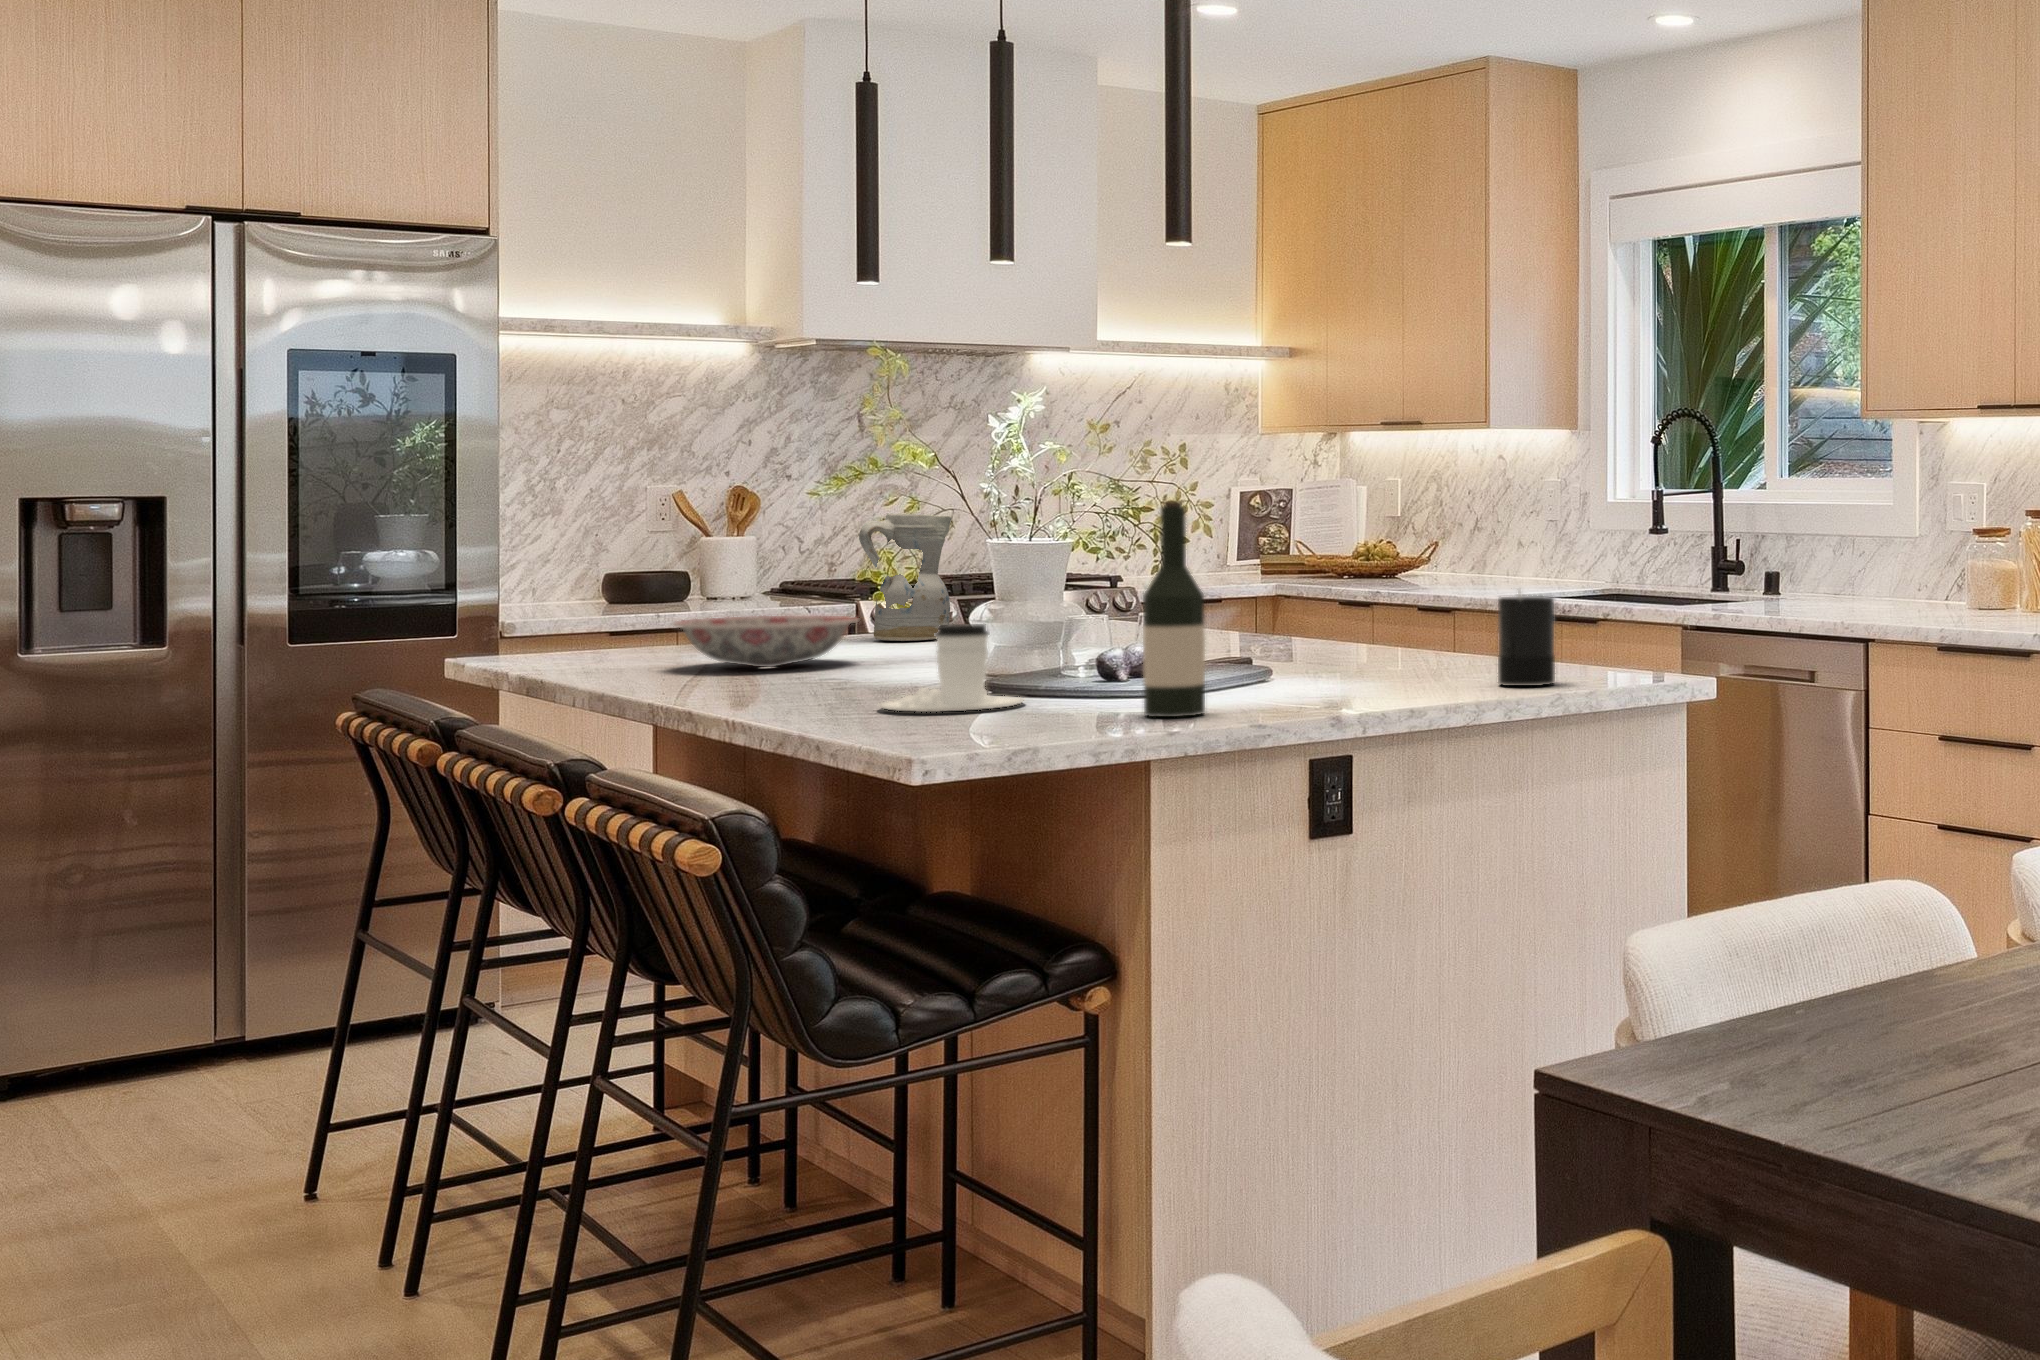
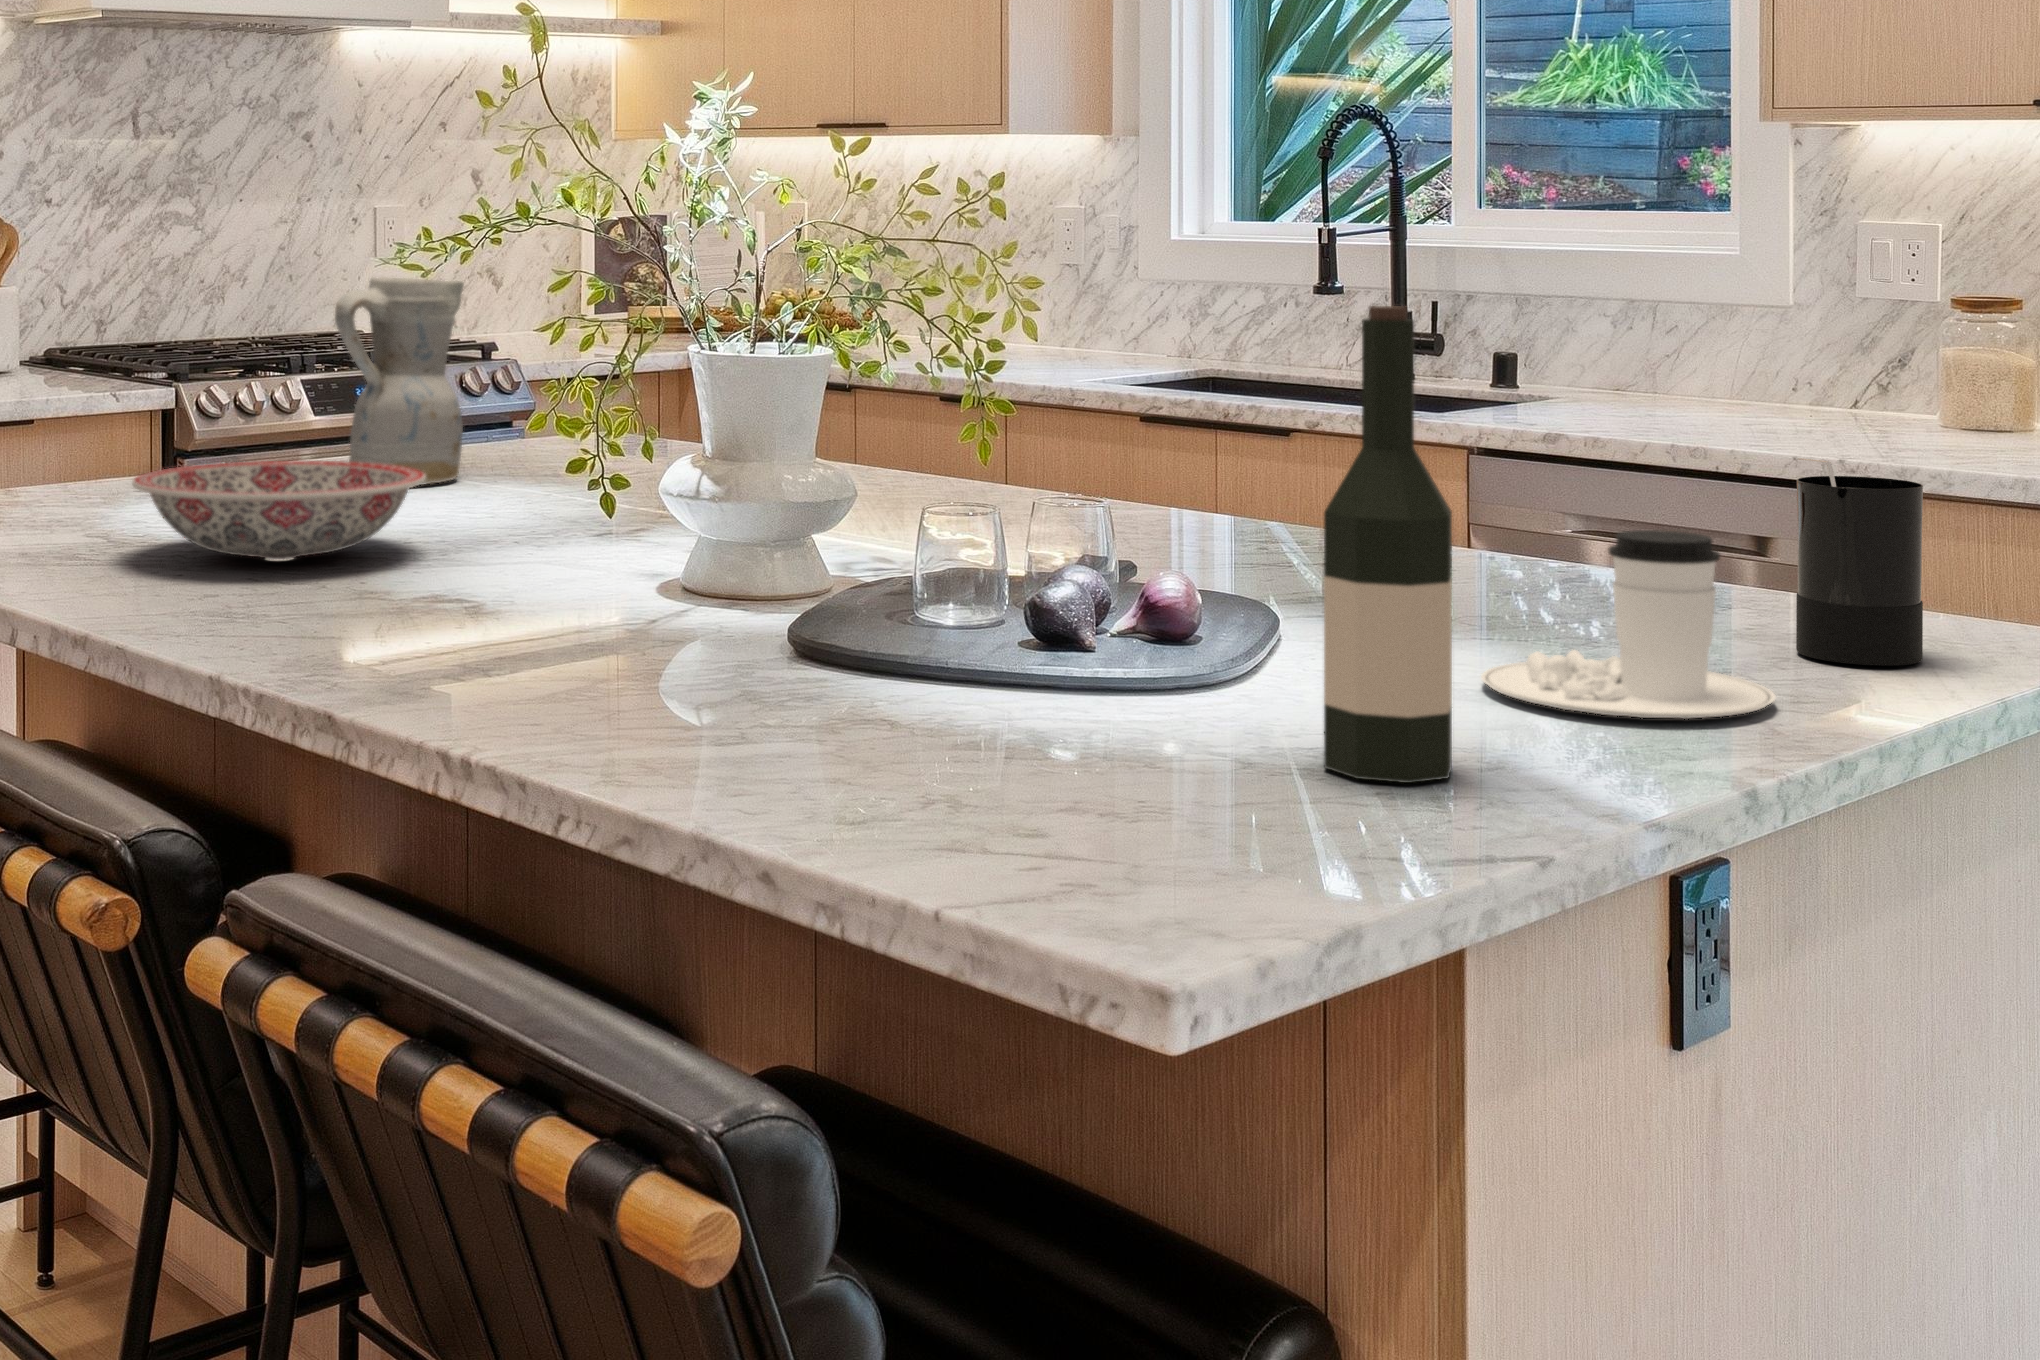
coffee cup: present [880,624,1023,712] -> present [1481,530,1775,719]

